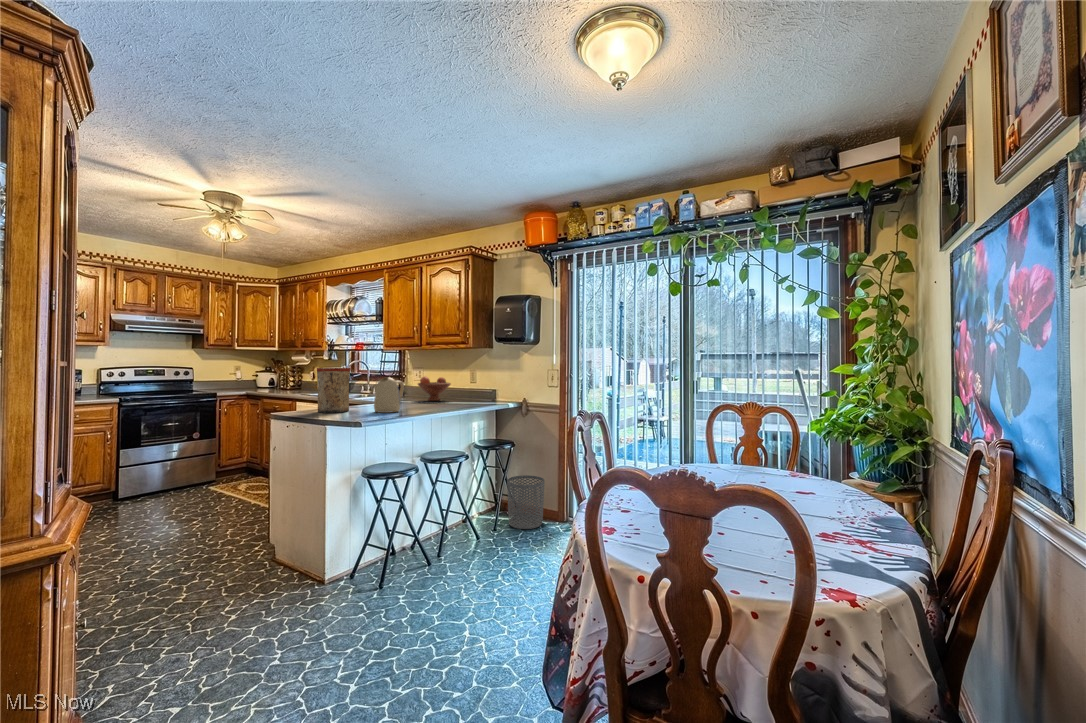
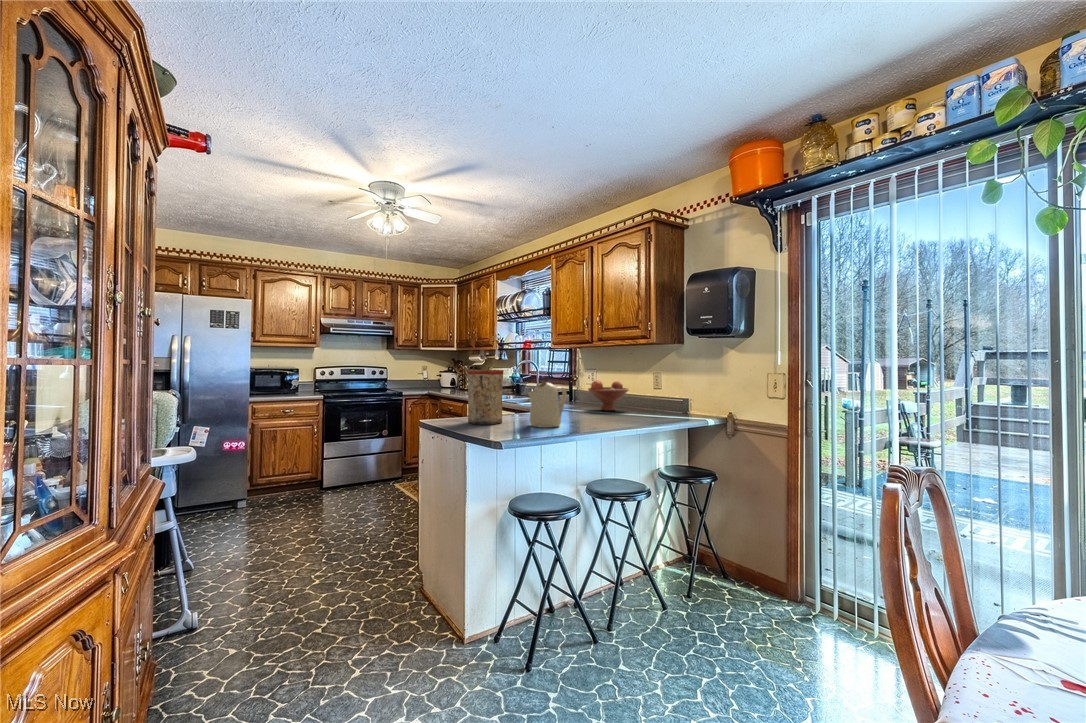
waste bin: present [507,475,544,529] -> none [705,522,763,605]

